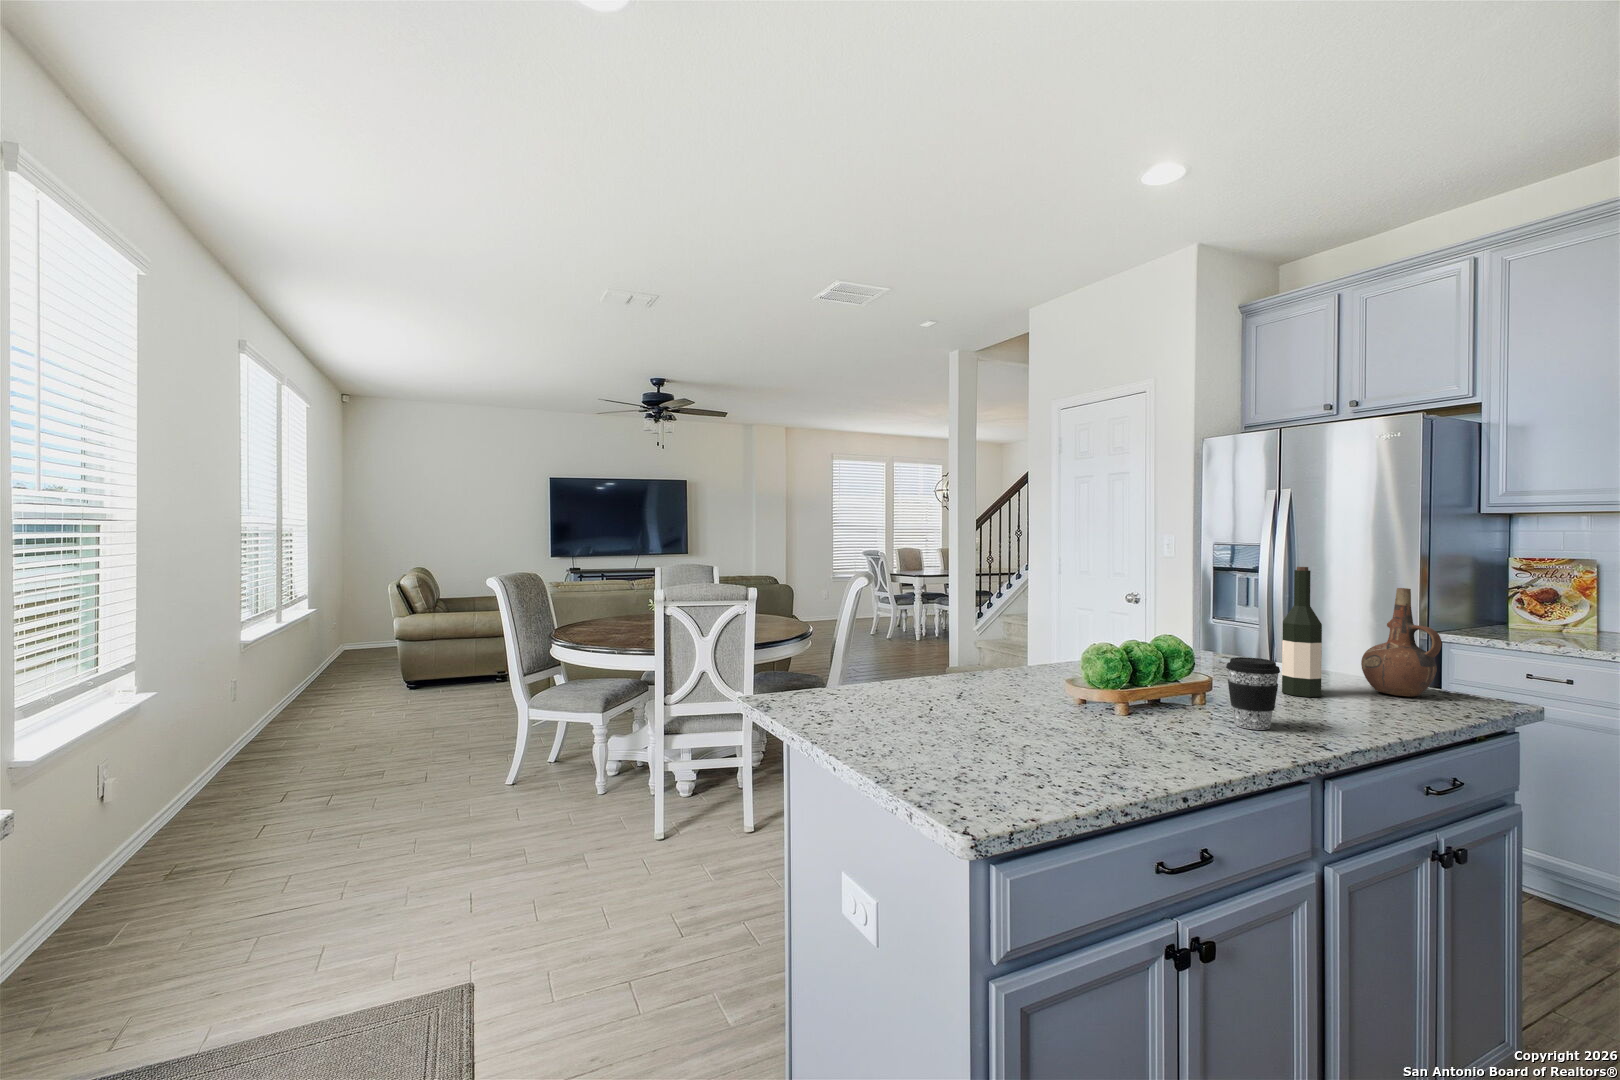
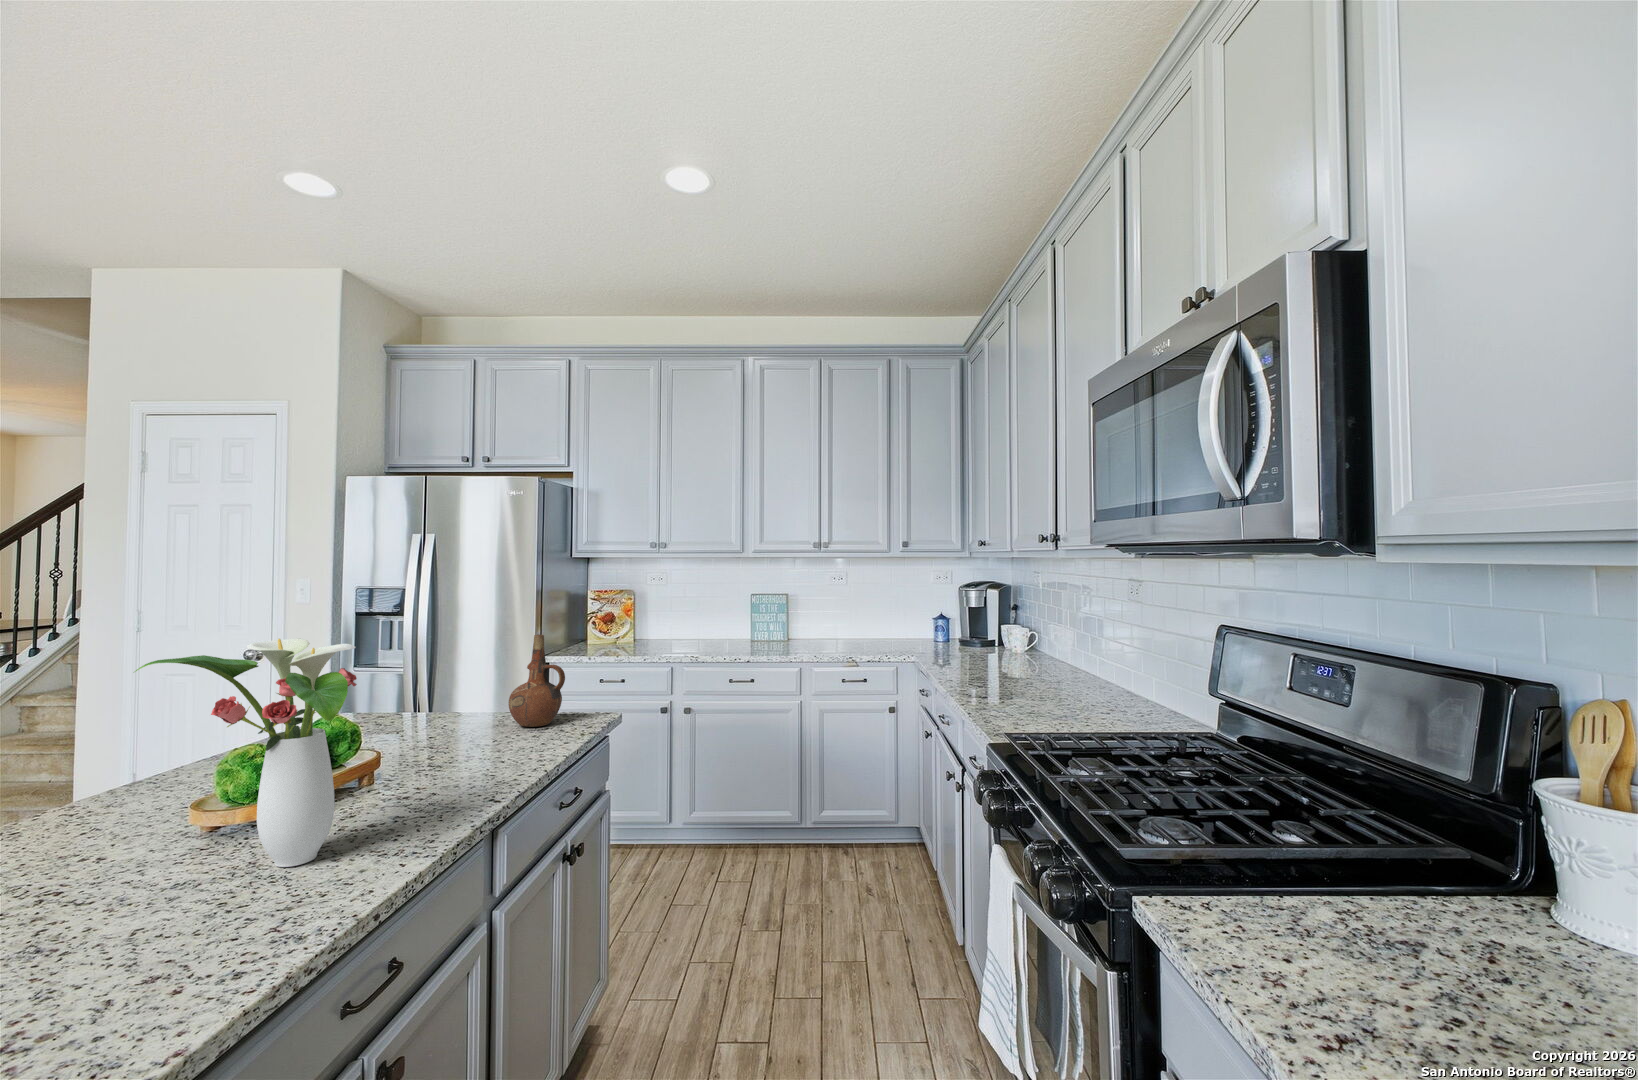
flower arrangement: none [1027,552,1179,742] -> present [135,638,357,867]
wine bottle: present [1282,567,1322,697] -> none [445,624,480,748]
coffee cup: present [1226,657,1280,730] -> none [401,727,453,802]

